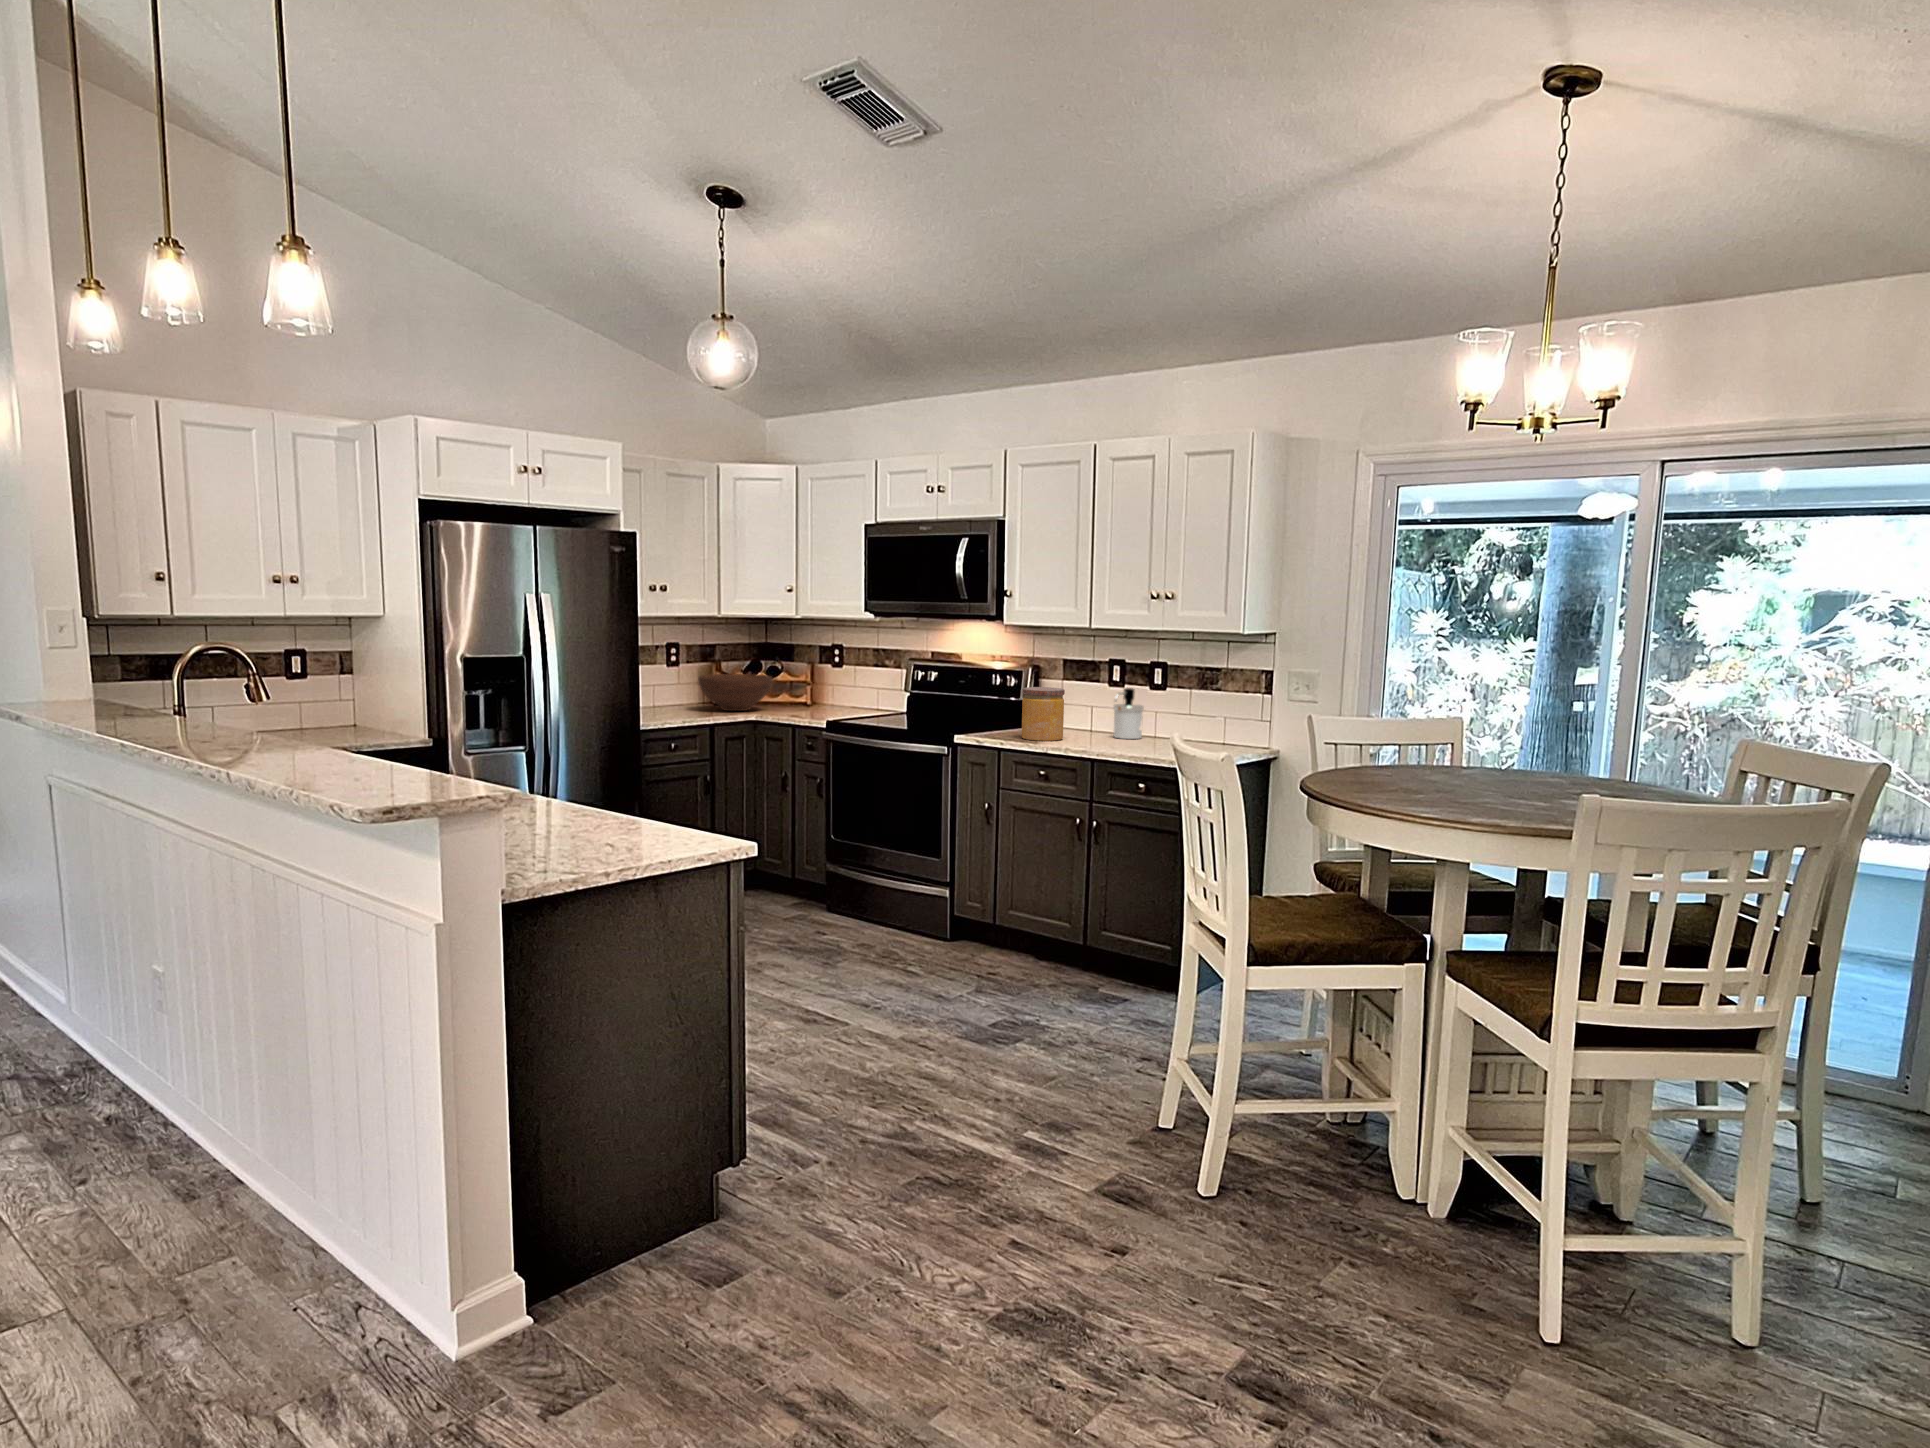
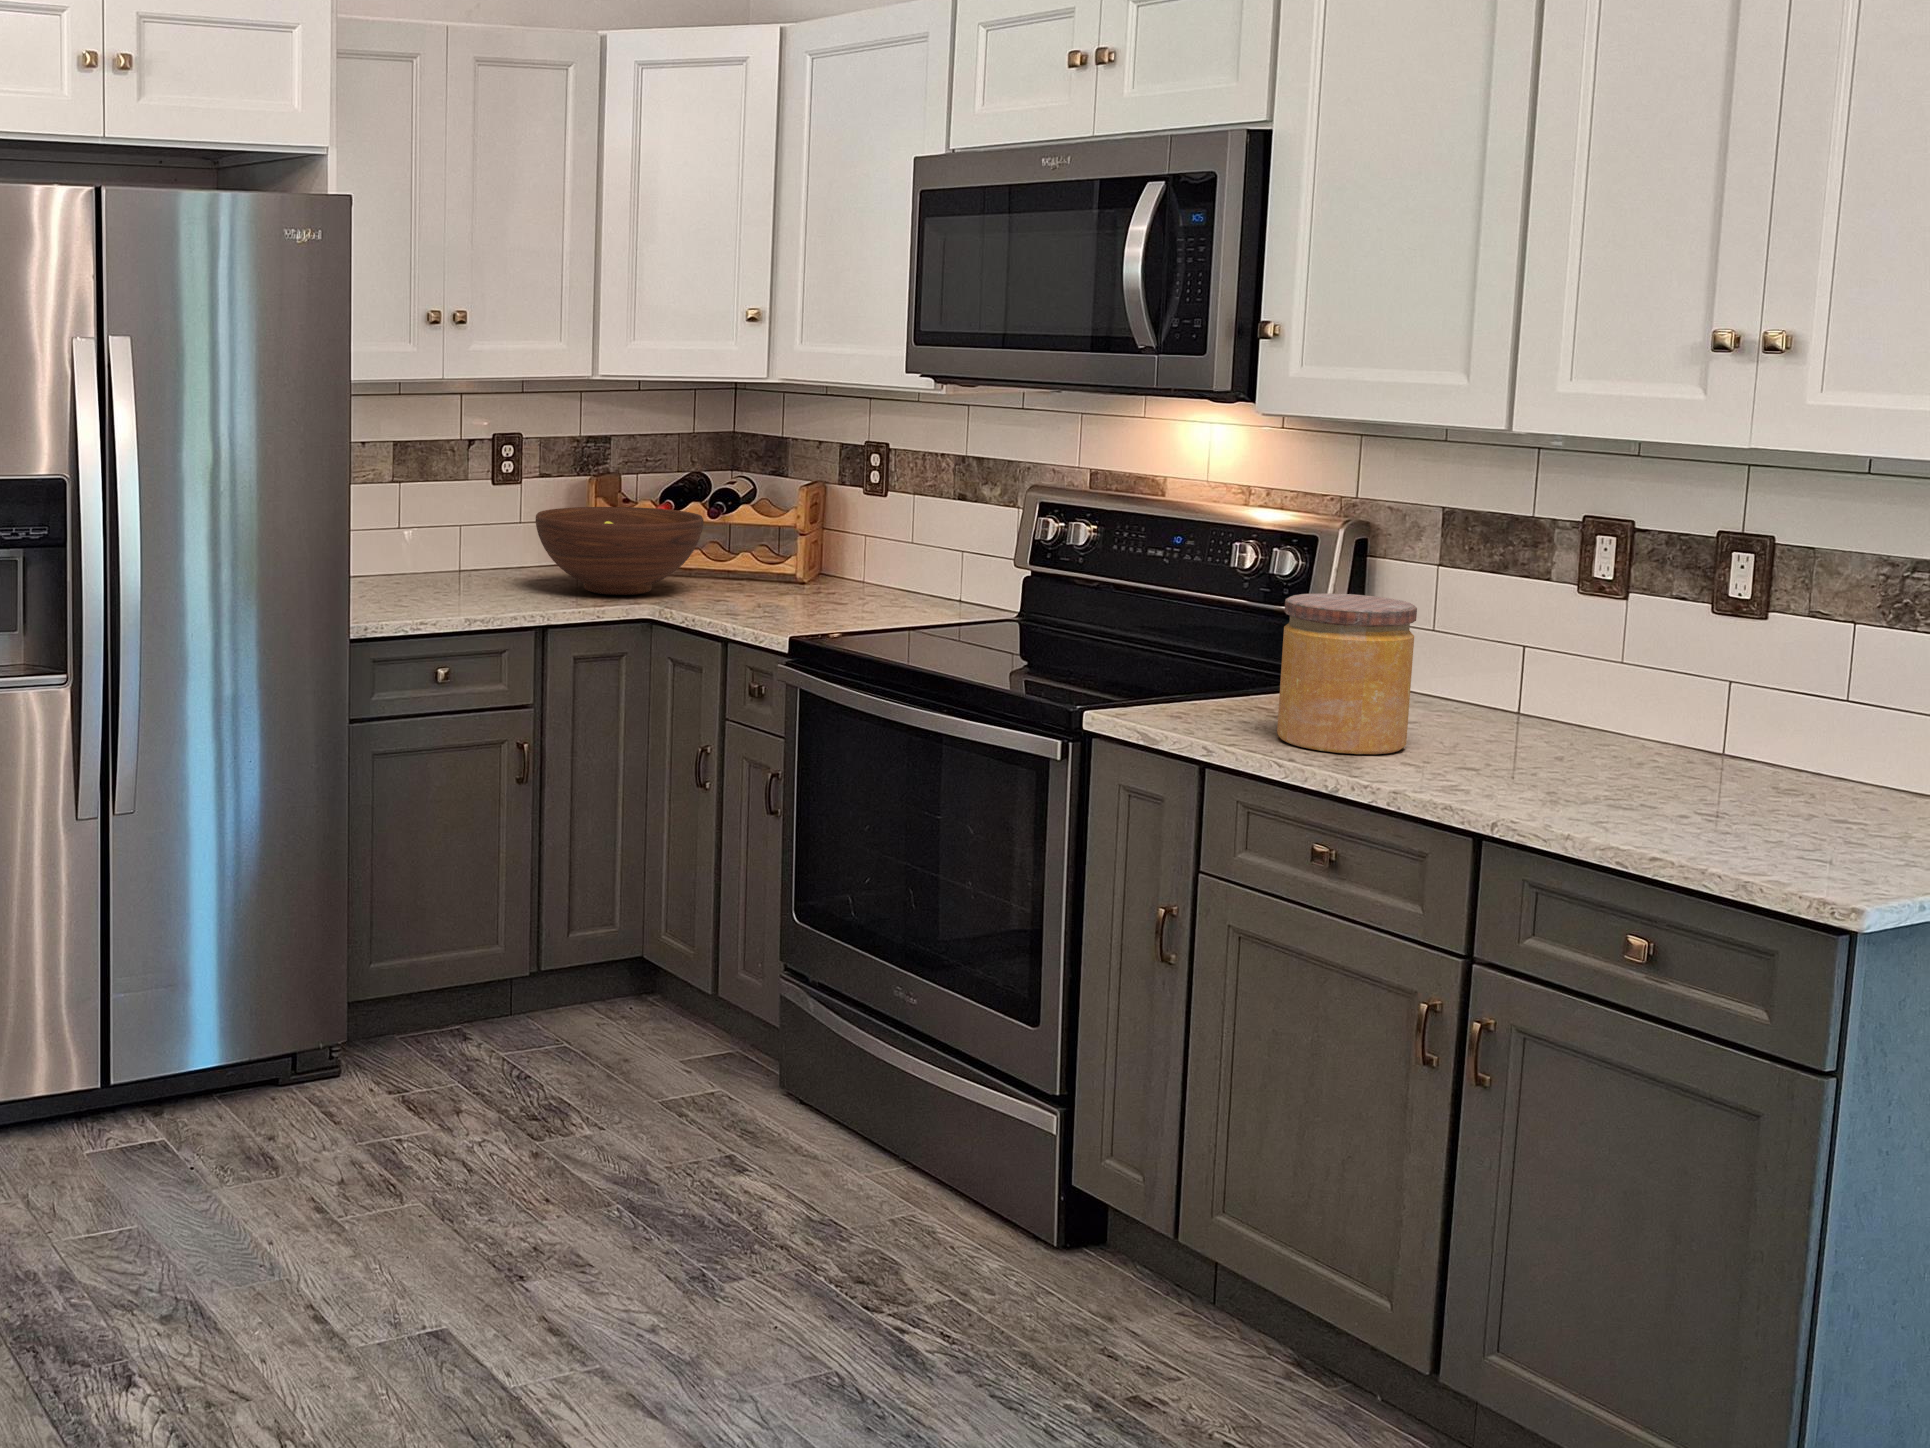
soap dispenser: present [1113,688,1144,739] -> none [1577,609,1685,763]

